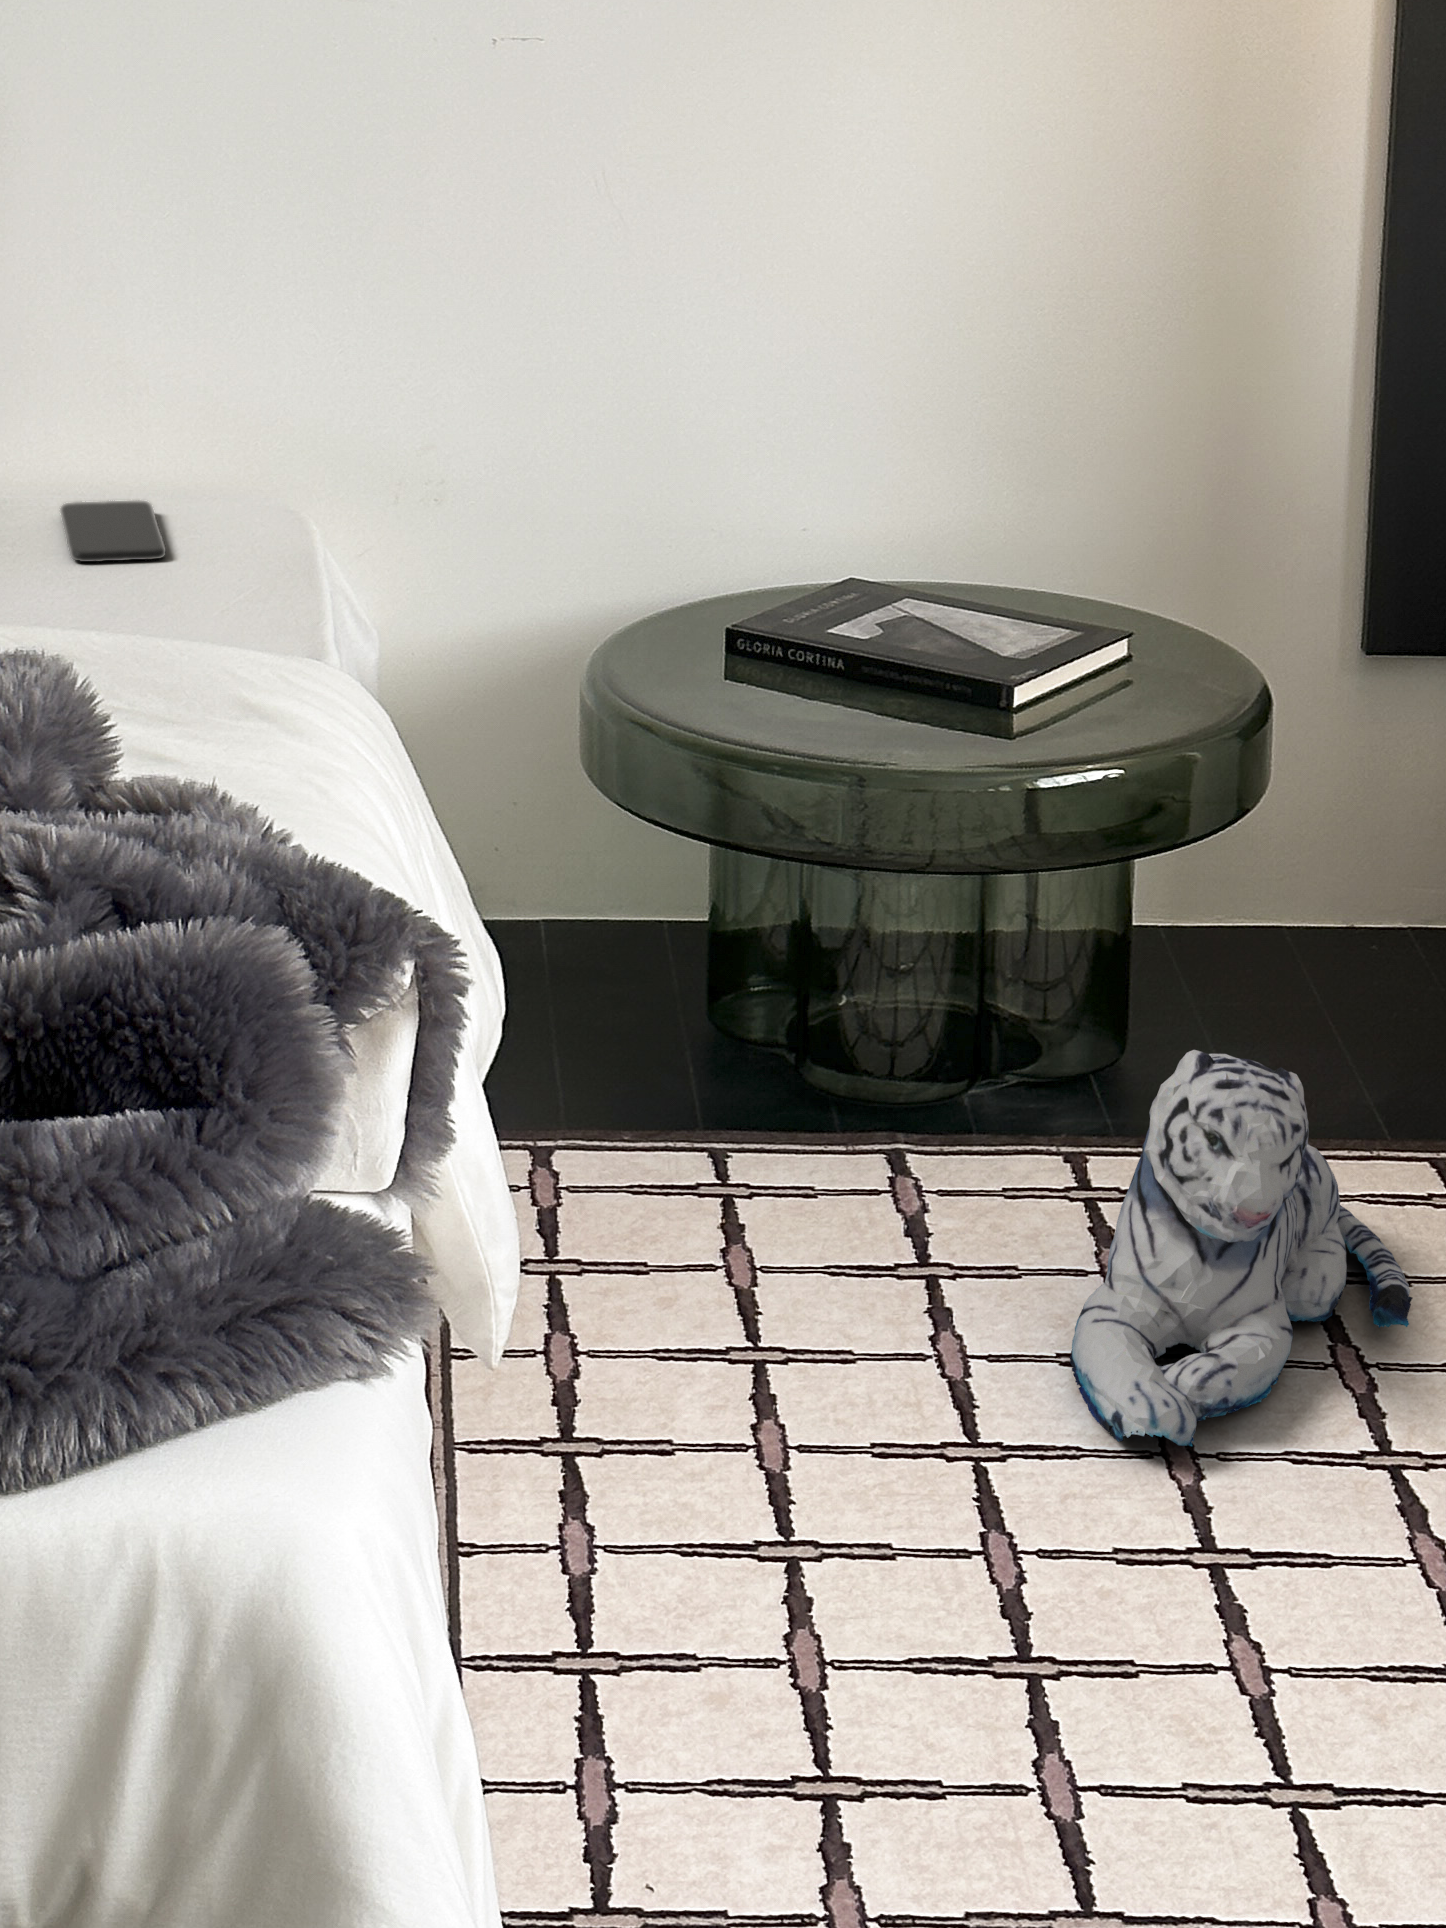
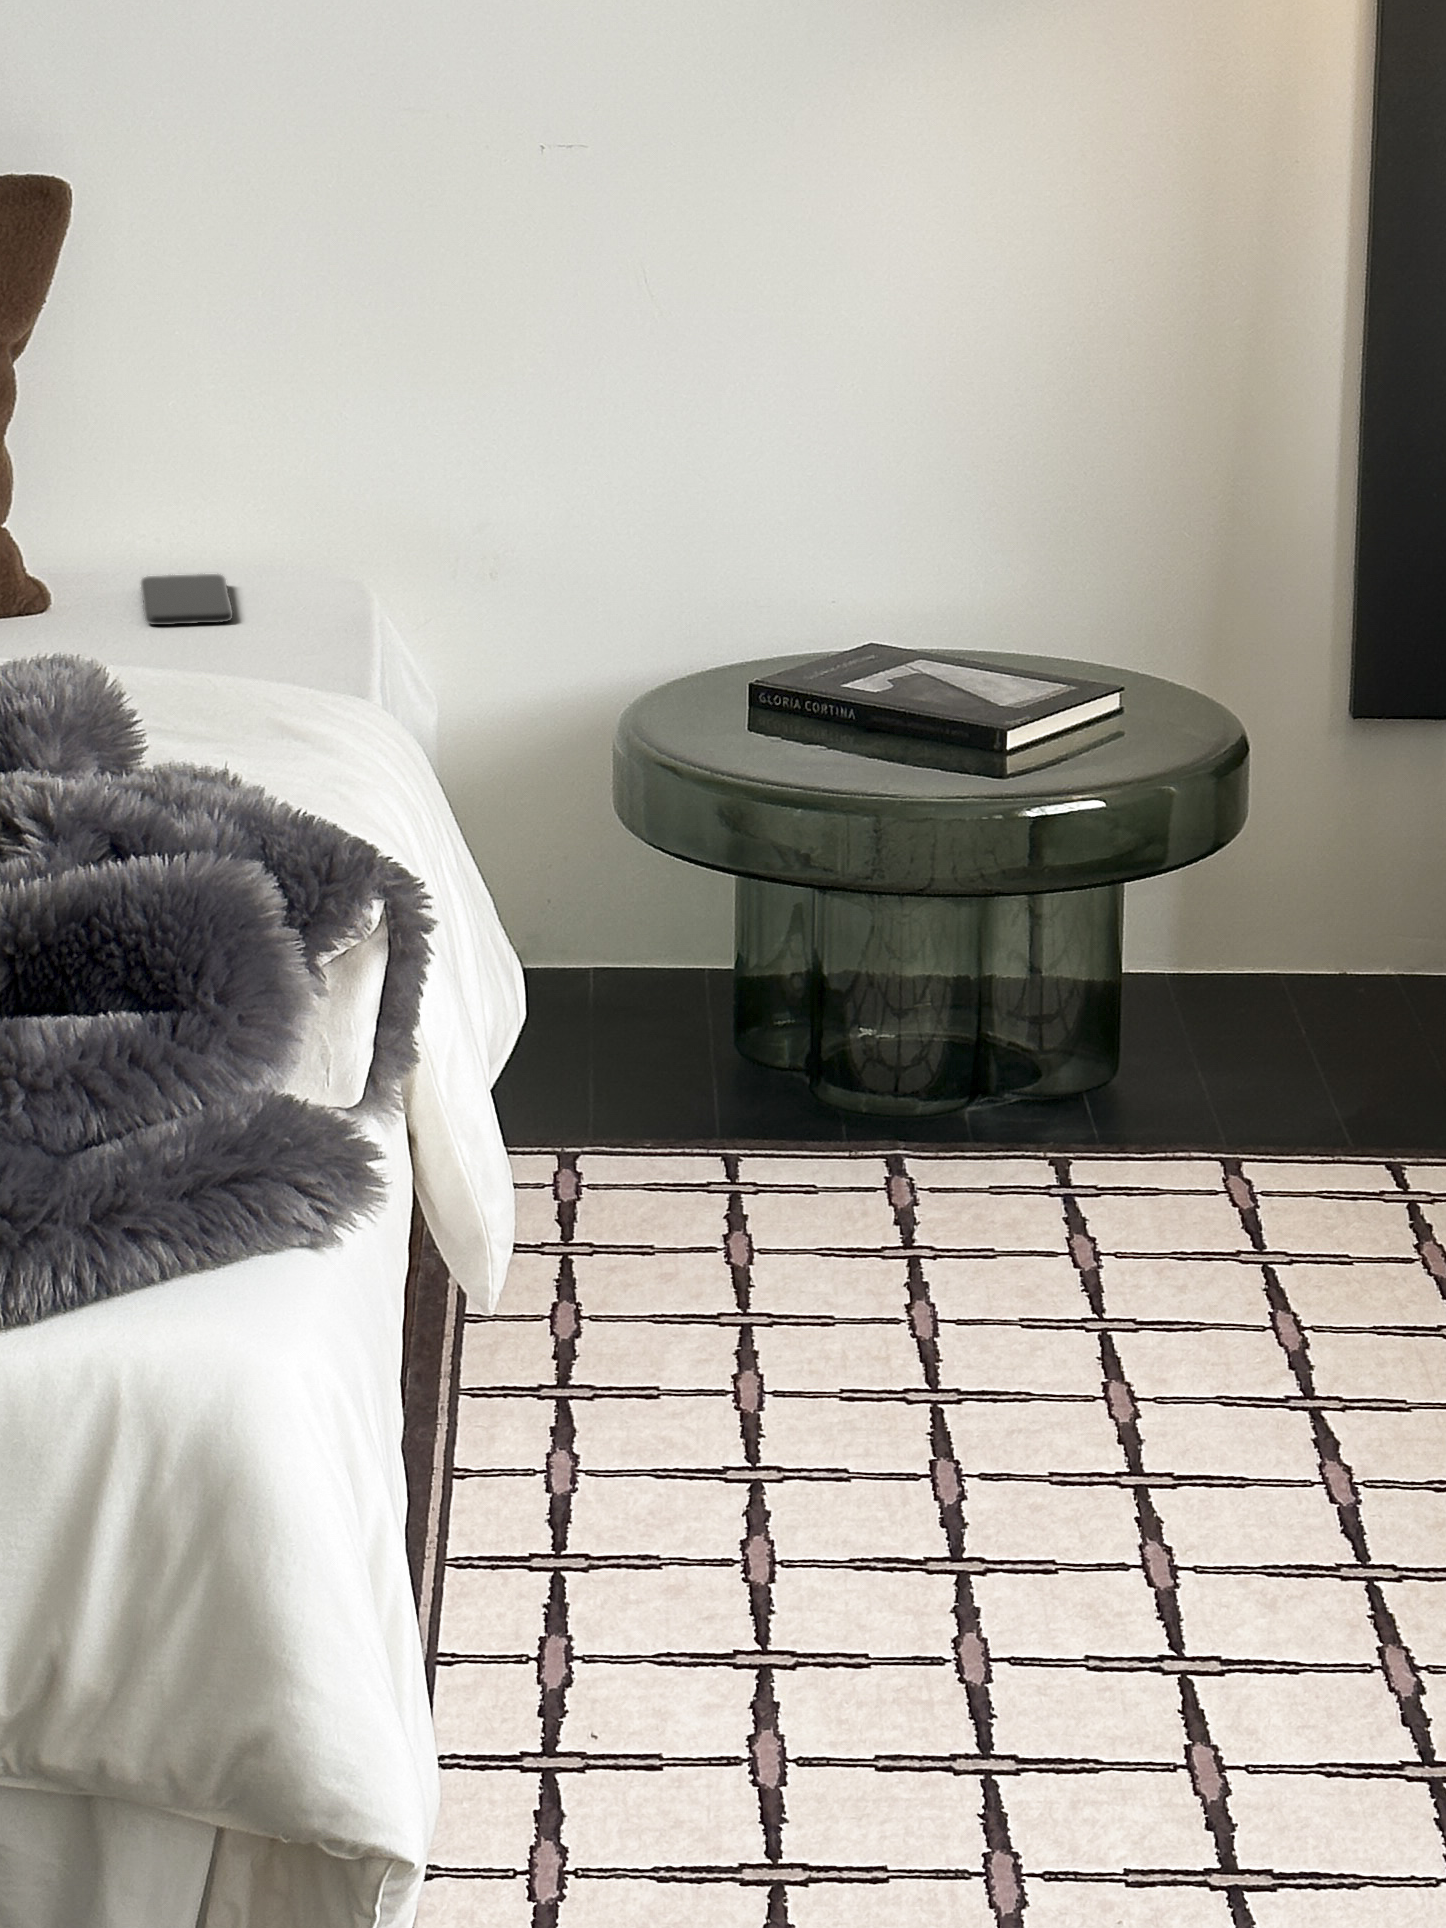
plush toy: present [1069,1050,1412,1446] -> none [1033,1039,1348,1392]

